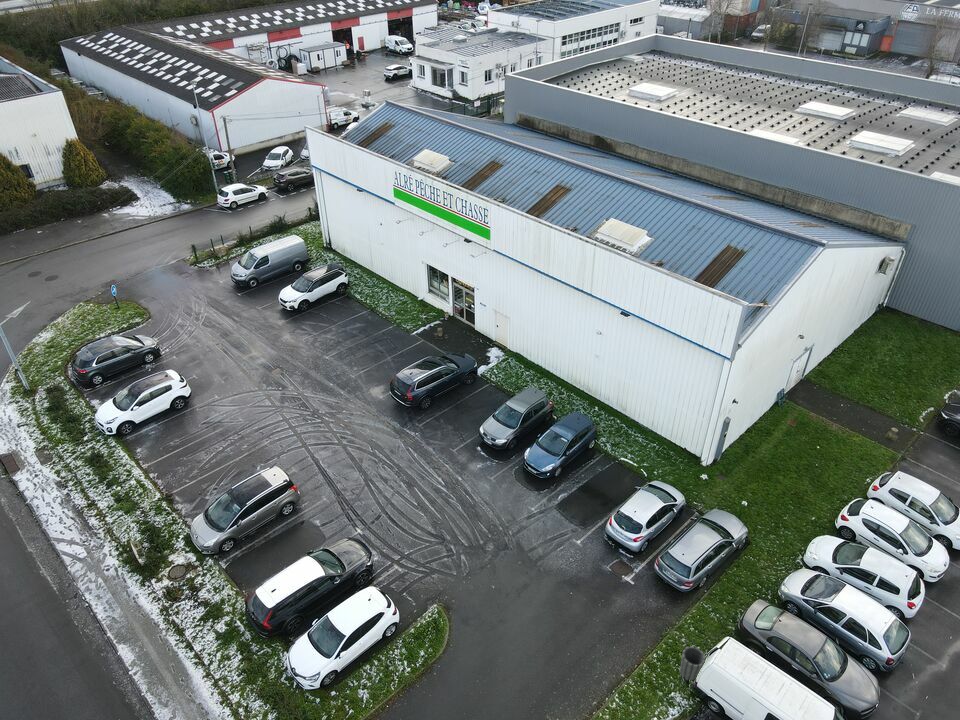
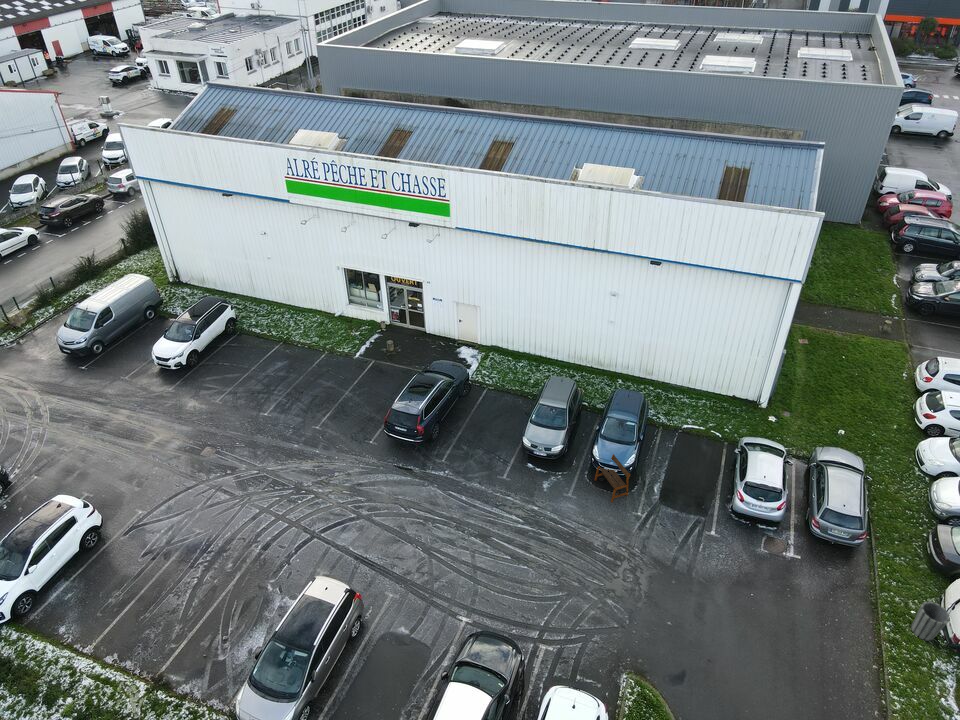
bench: none [517,457,534,494] -> present [595,454,630,502]

